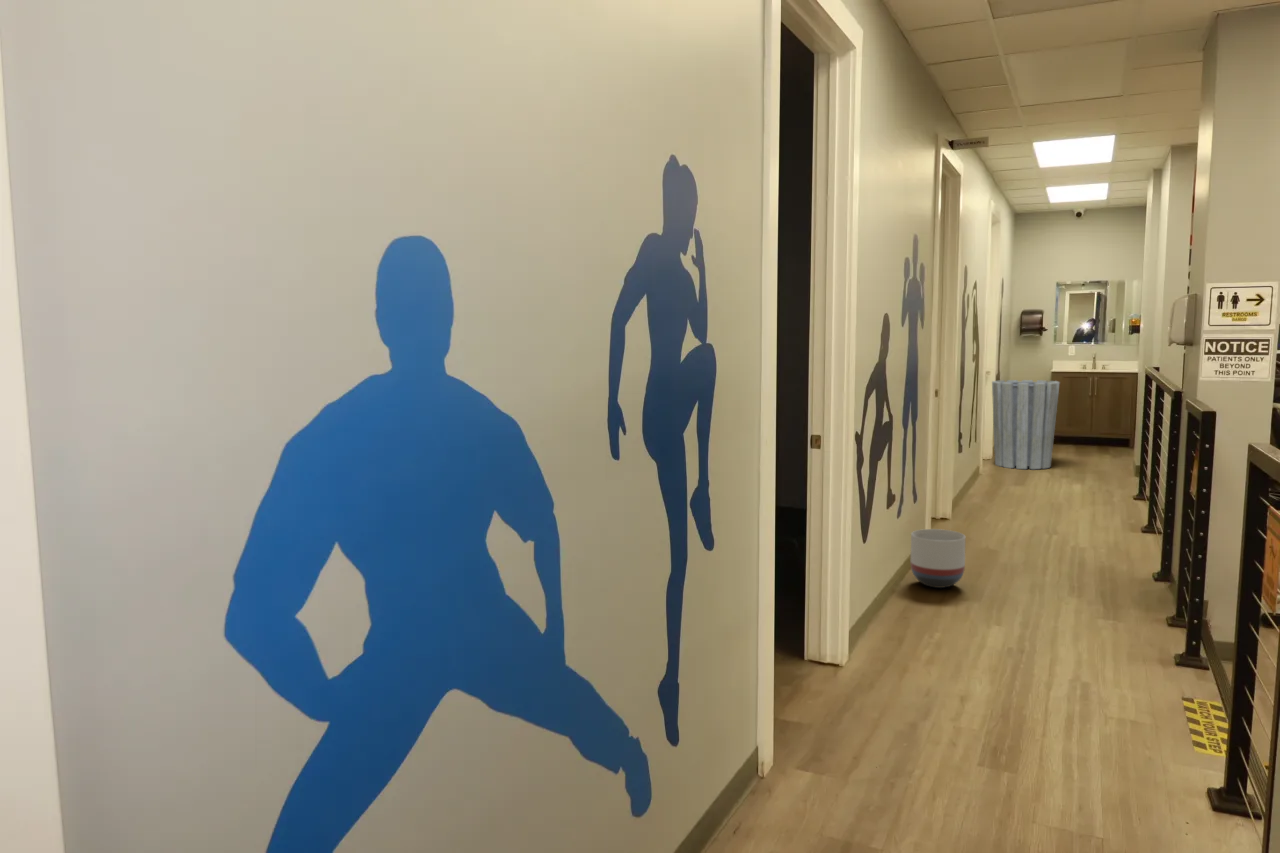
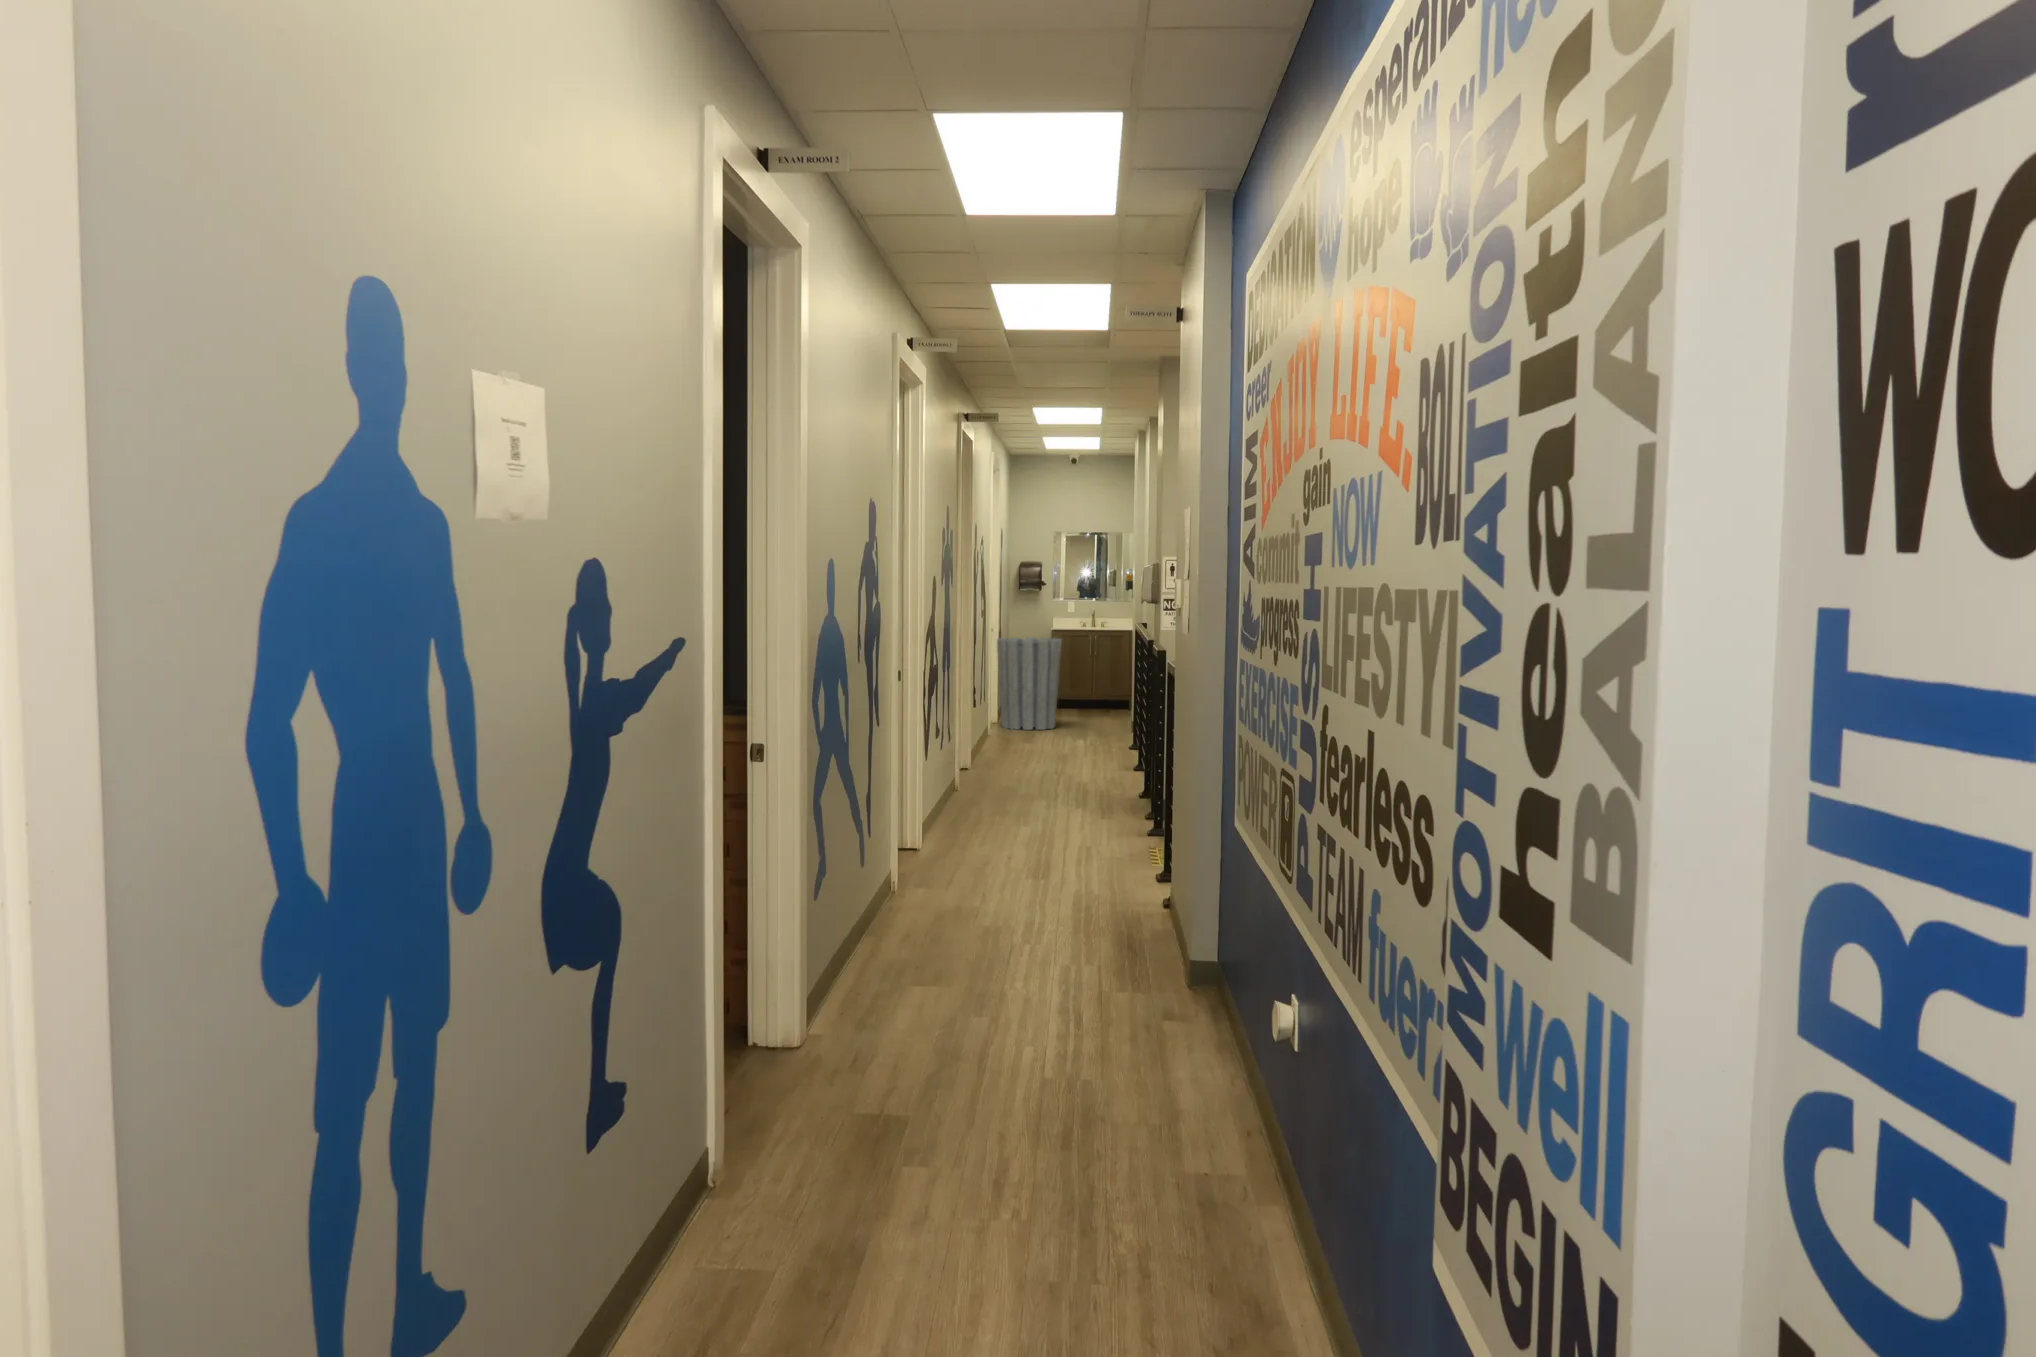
planter: present [911,529,965,588] -> none [952,761,996,809]

